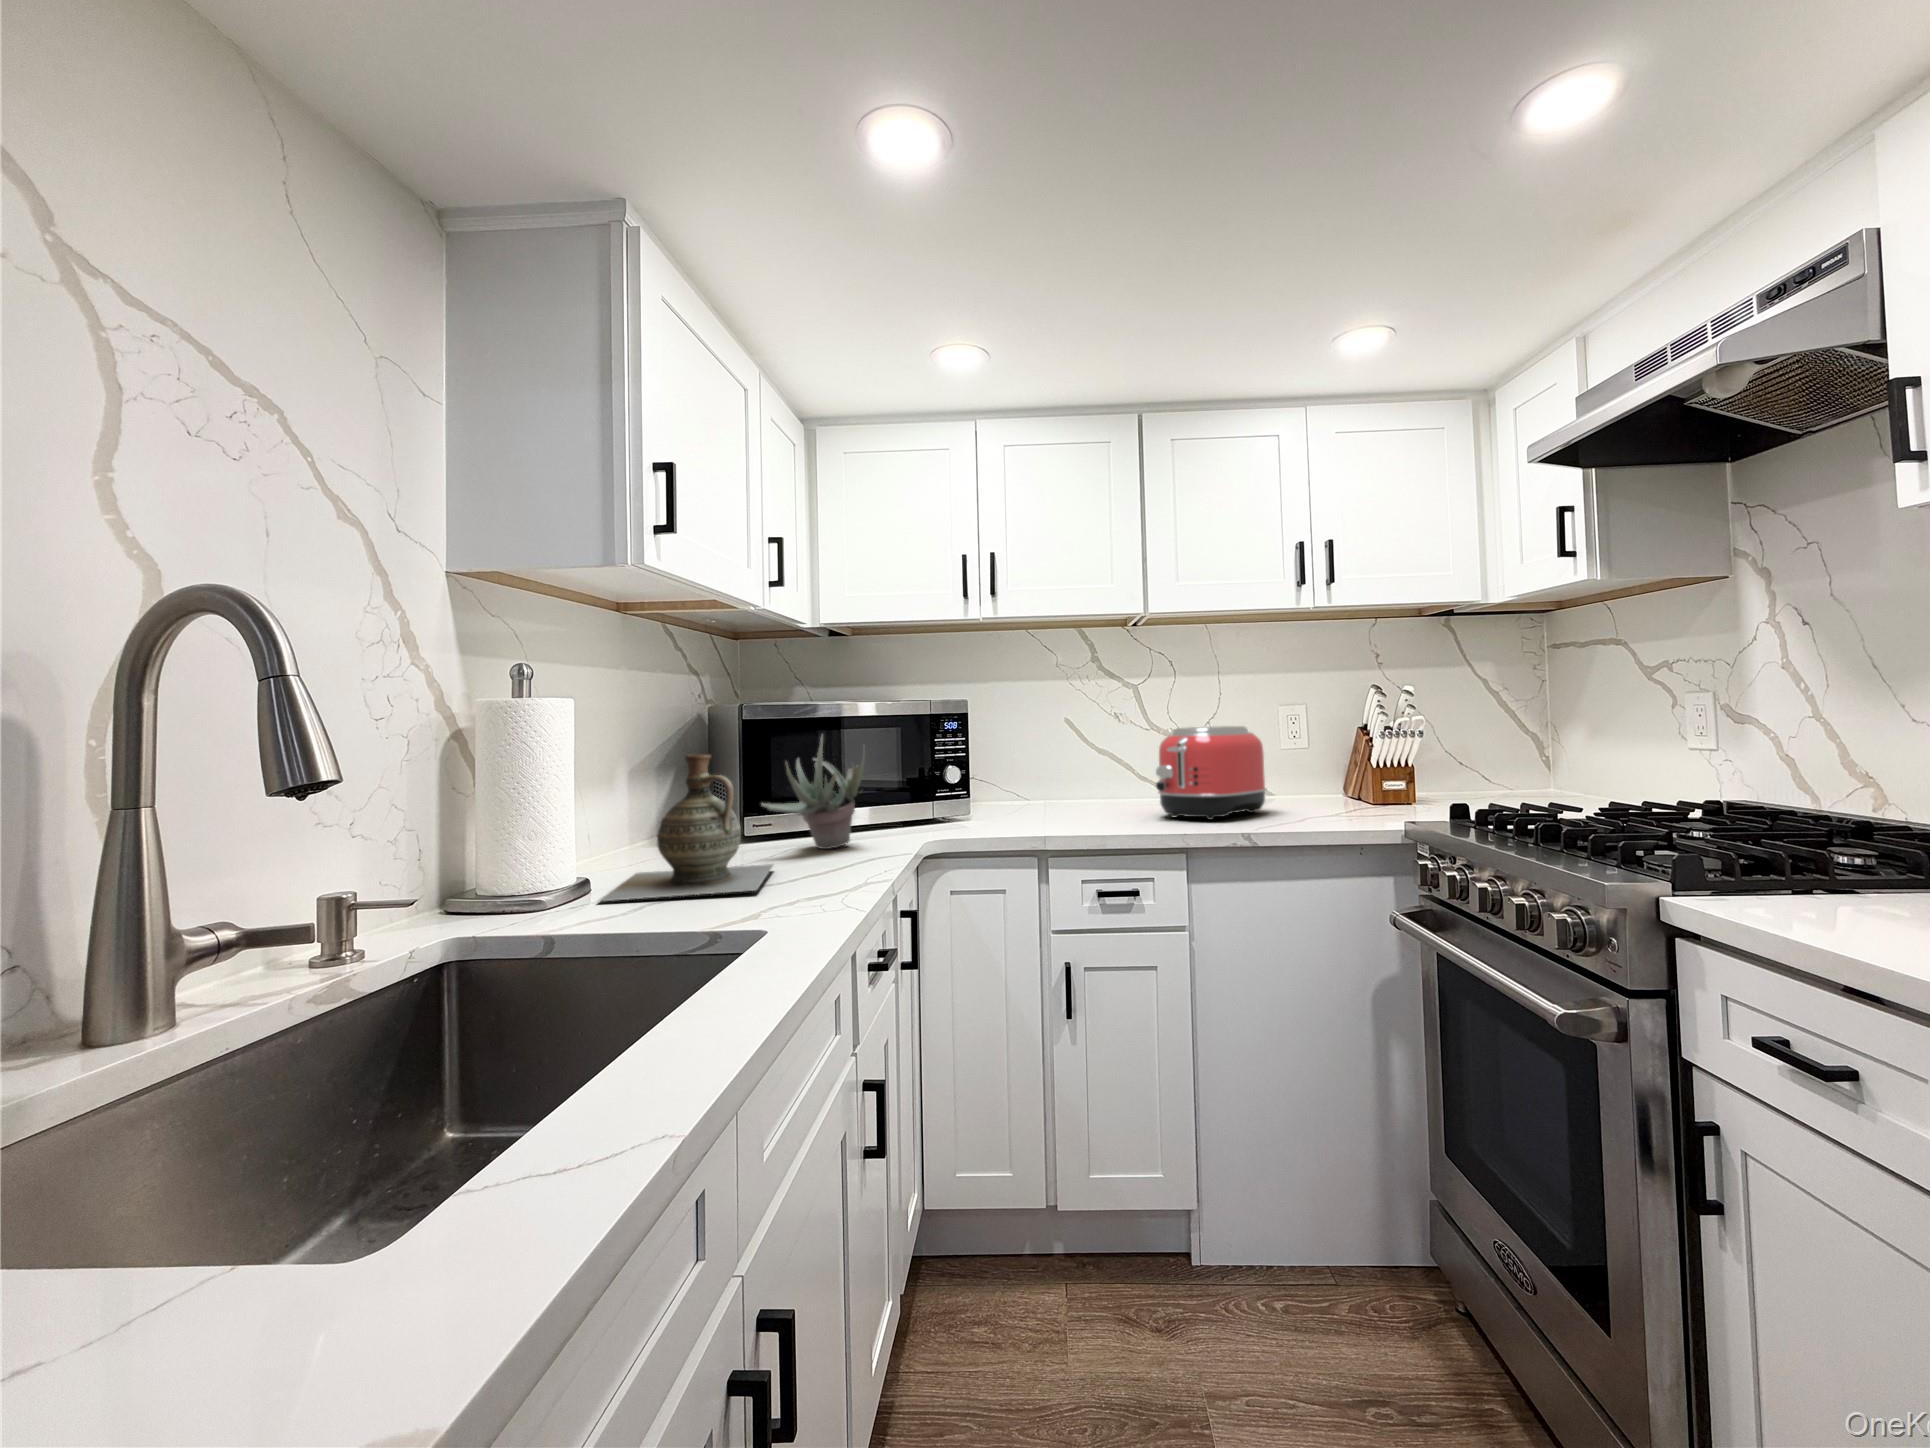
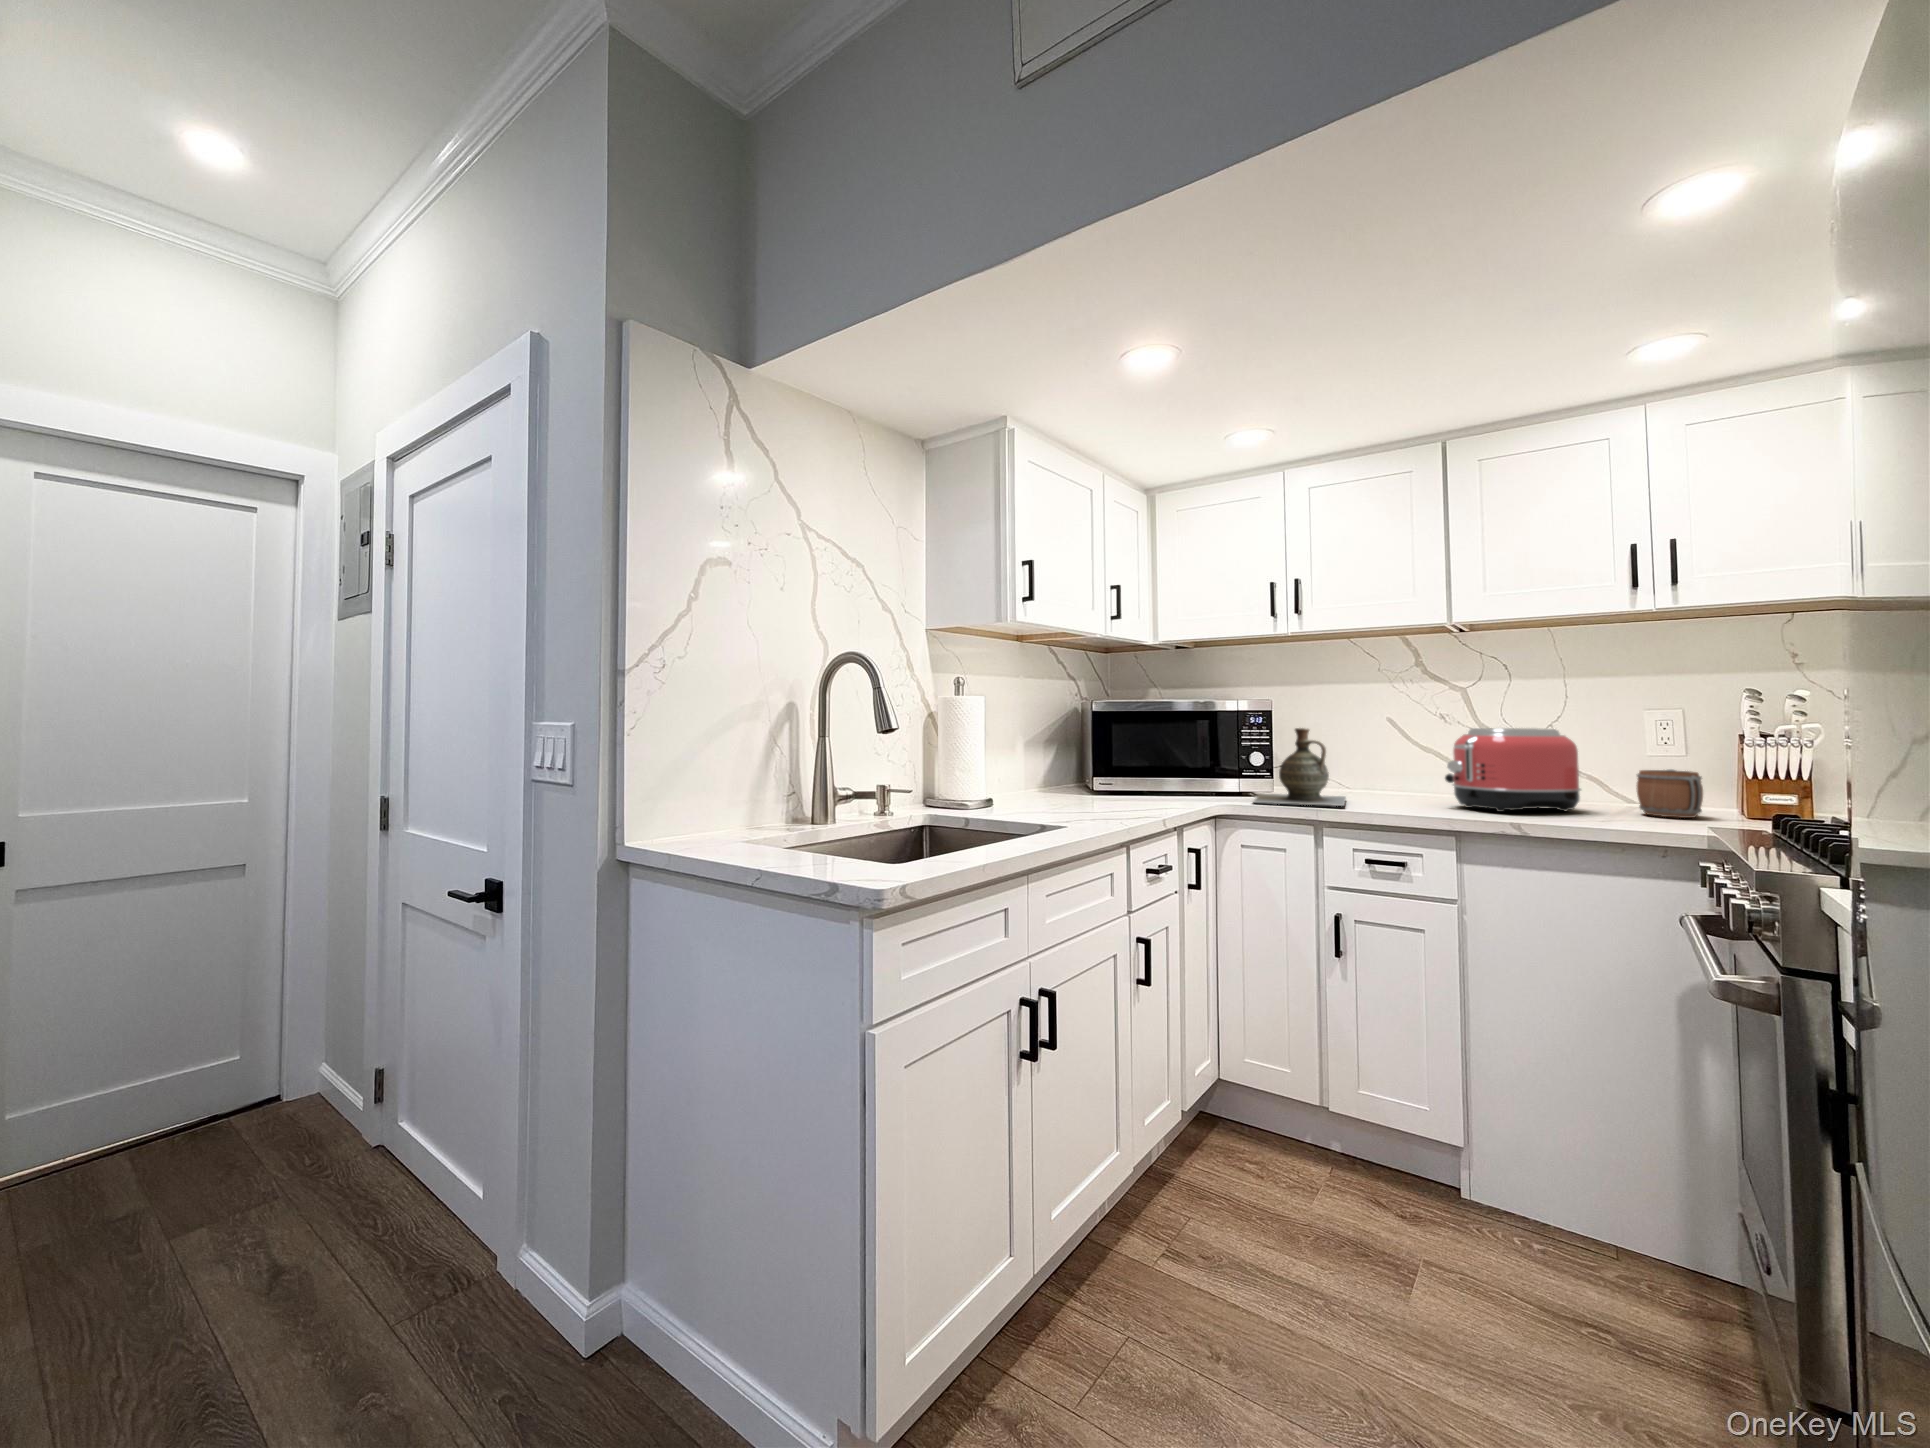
succulent plant: present [761,736,865,849] -> none [1096,722,1172,801]
ceramic jug: present [599,754,773,901] -> present [1253,728,1346,806]
mug: none [1303,762,1355,810] -> present [1636,769,1703,818]

